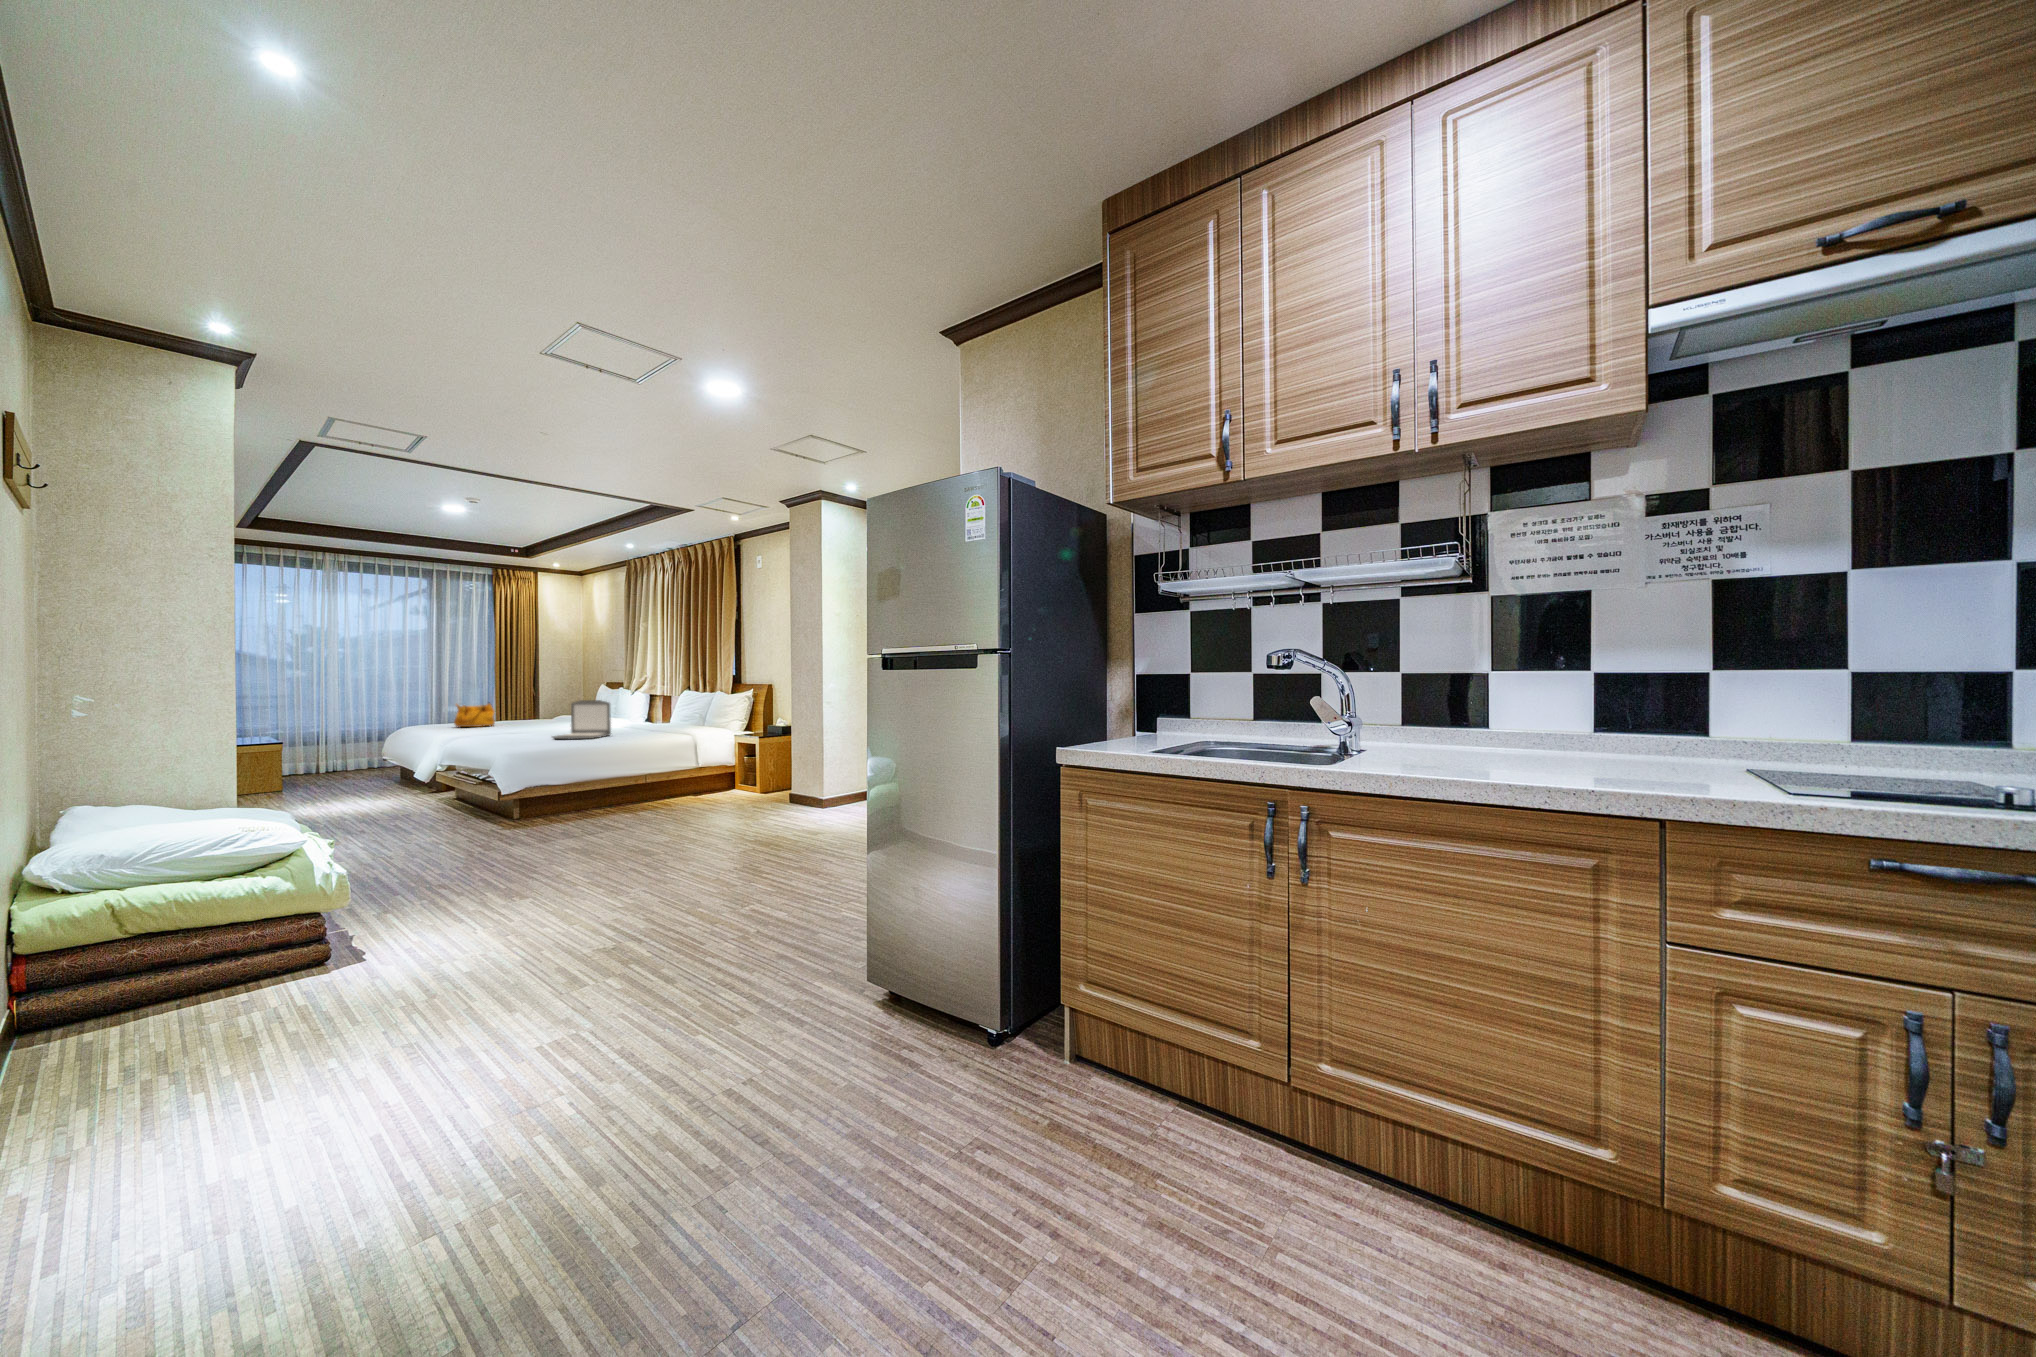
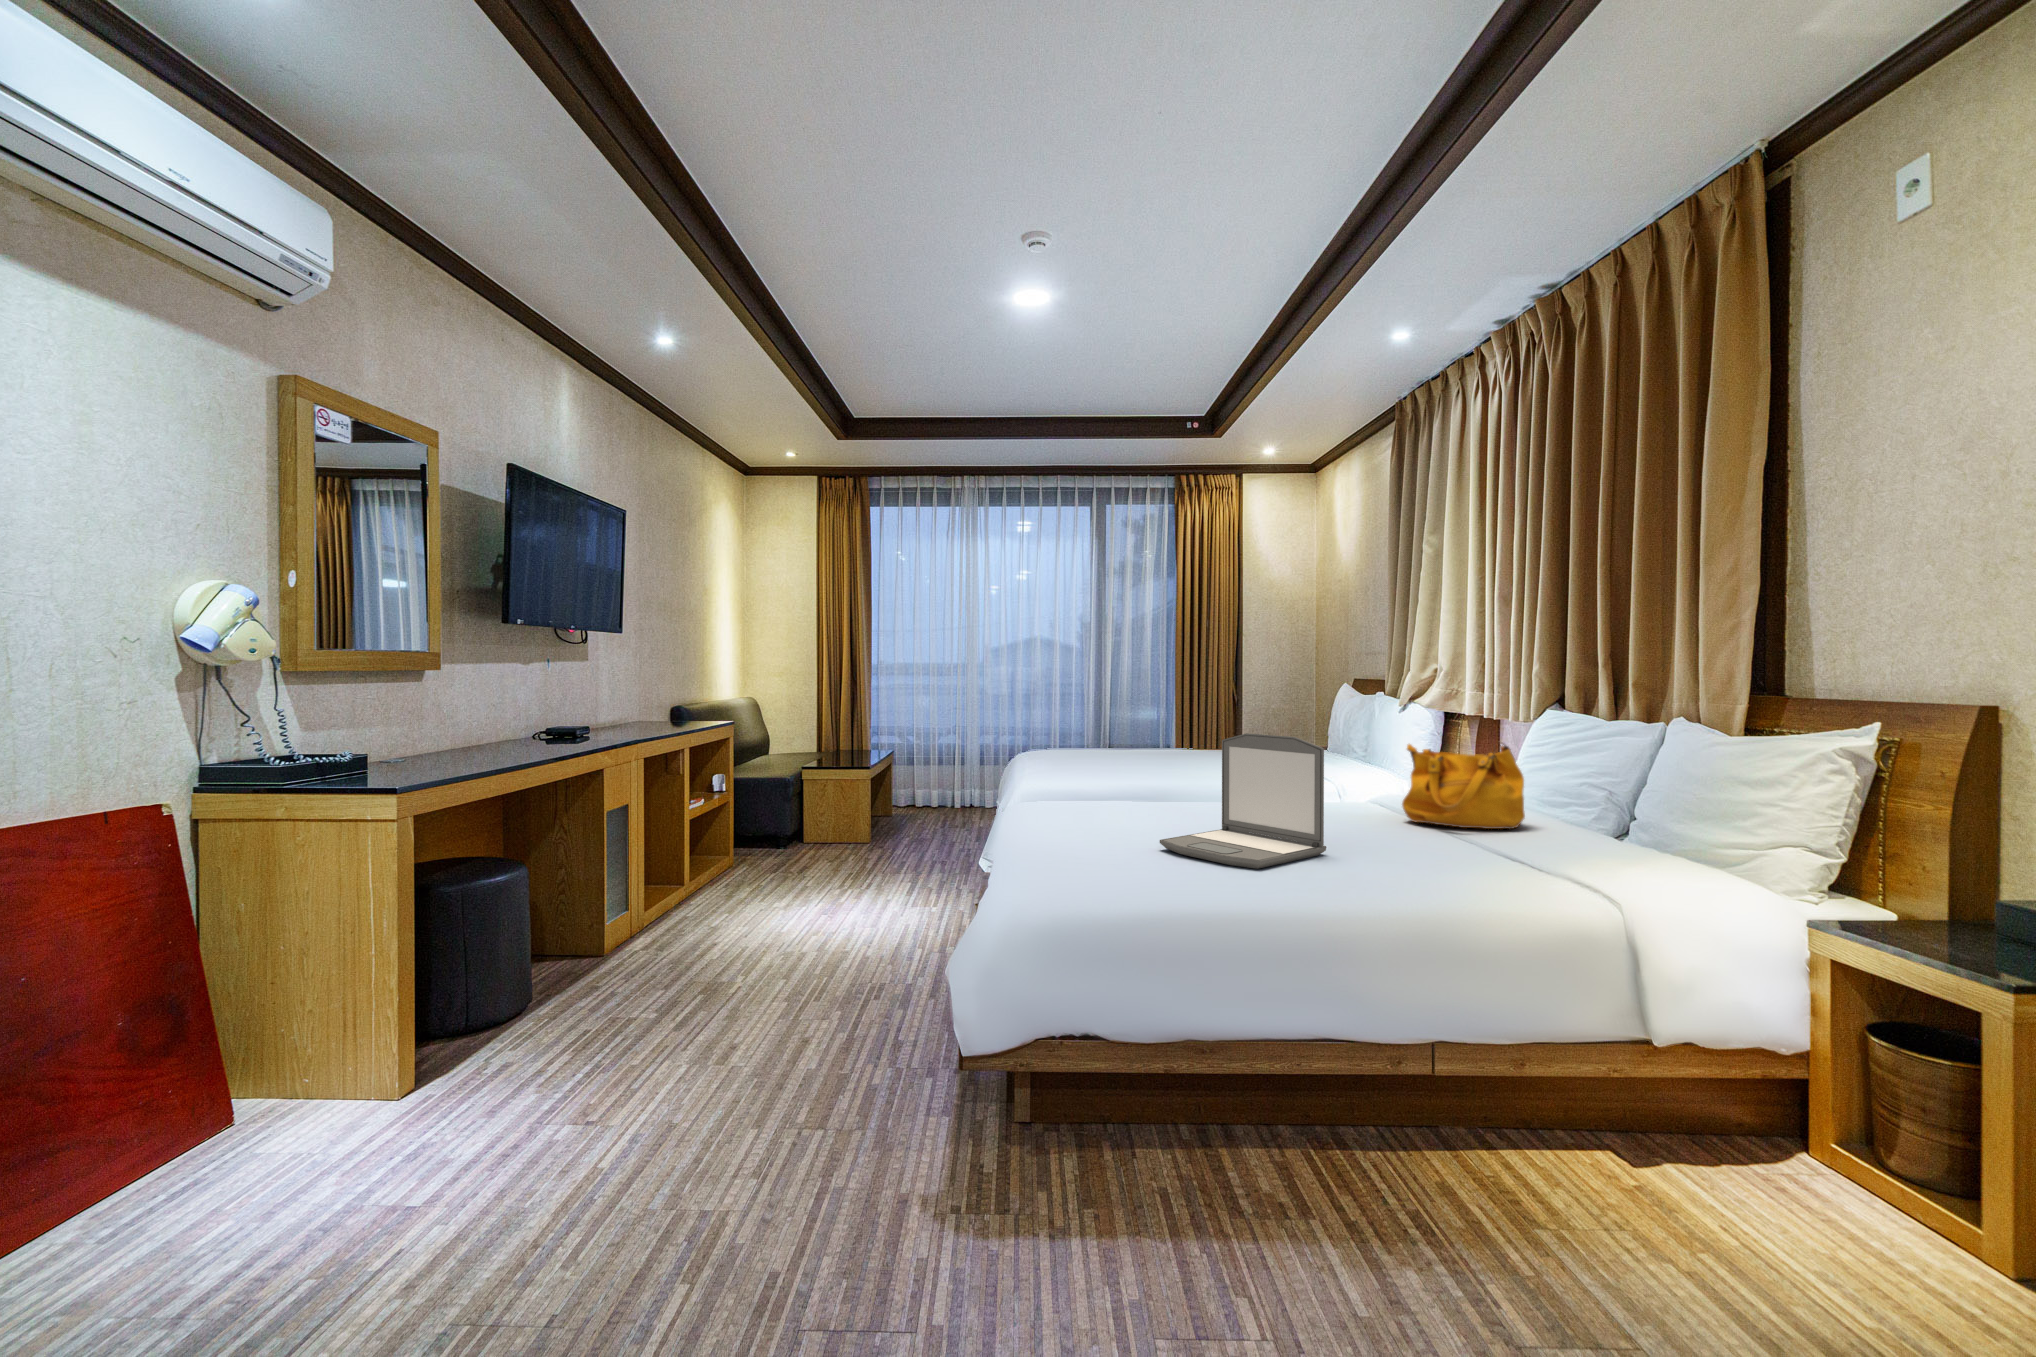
handbag: present [454,703,495,727] -> present [1402,742,1525,829]

